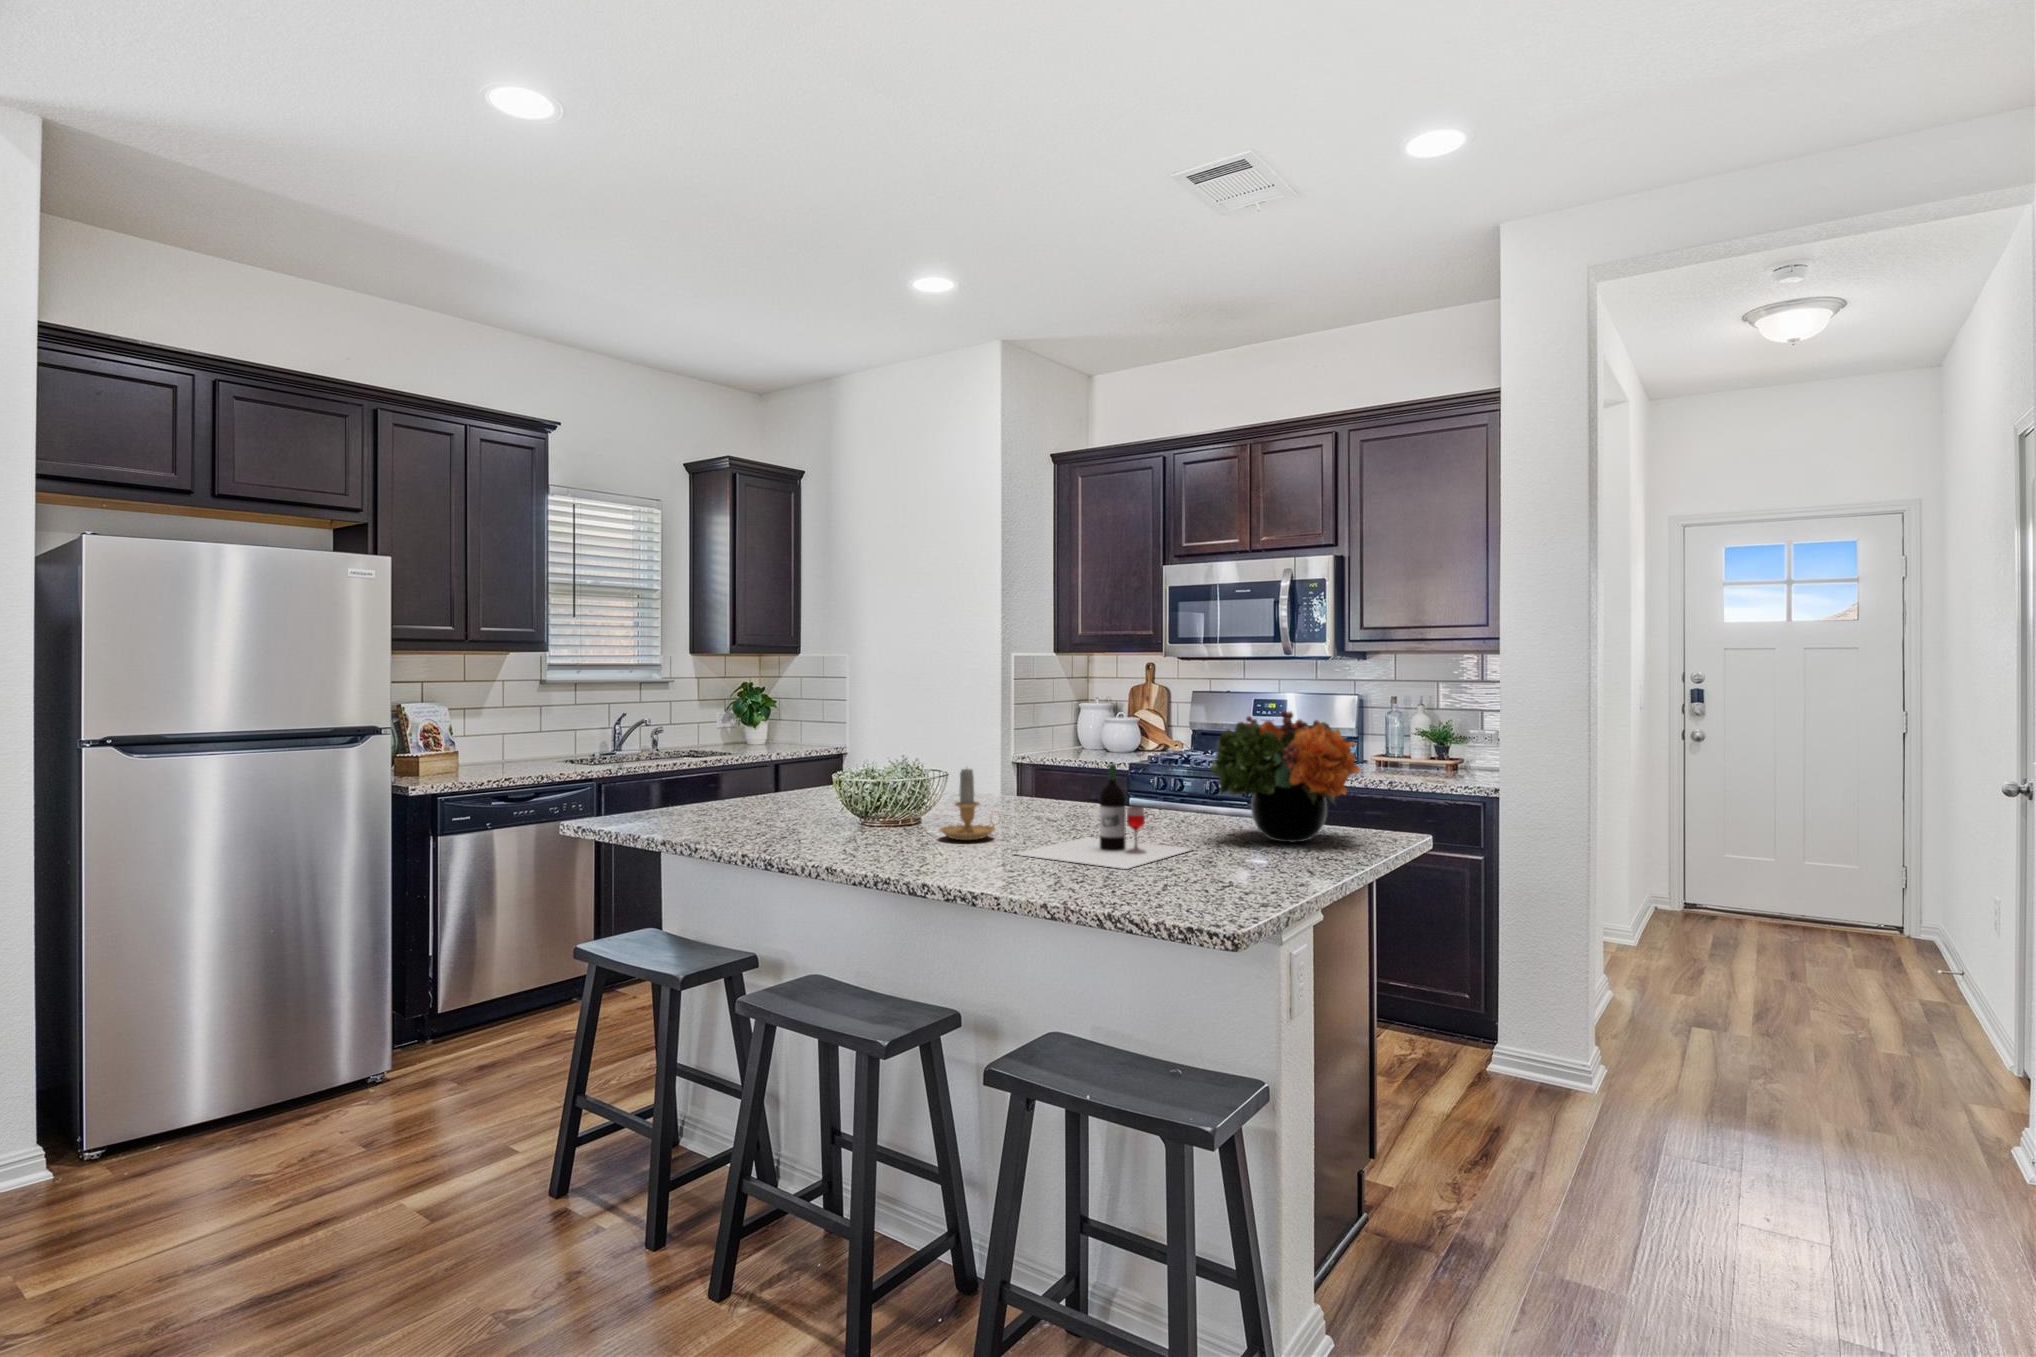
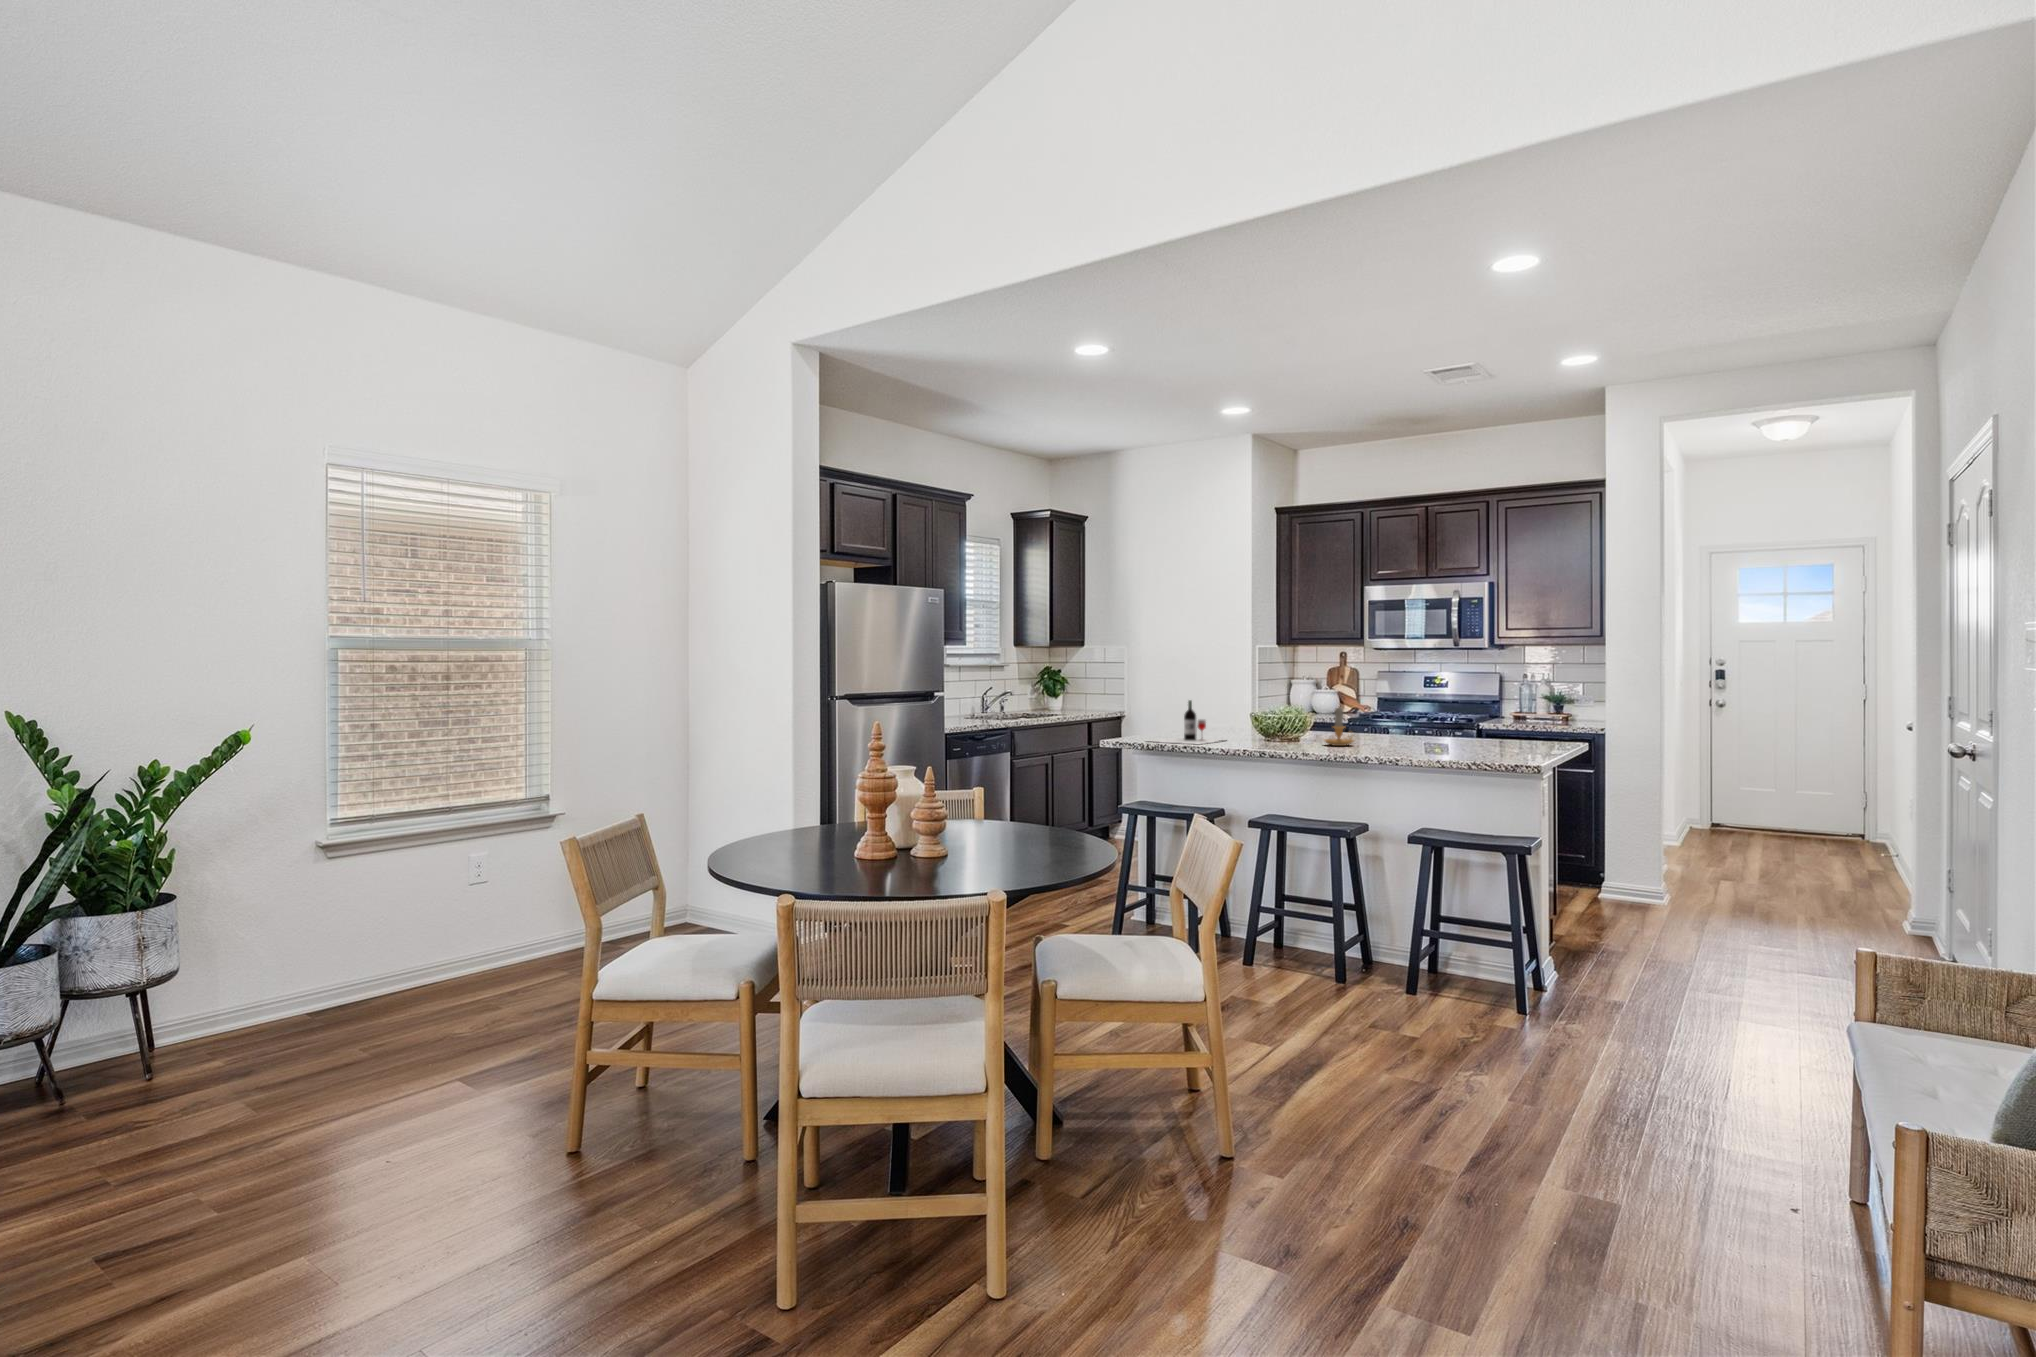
flower arrangement: present [1211,711,1361,842] -> none [1470,676,1556,746]
wine bottle: present [1017,764,1191,869] -> present [1153,700,1220,744]

